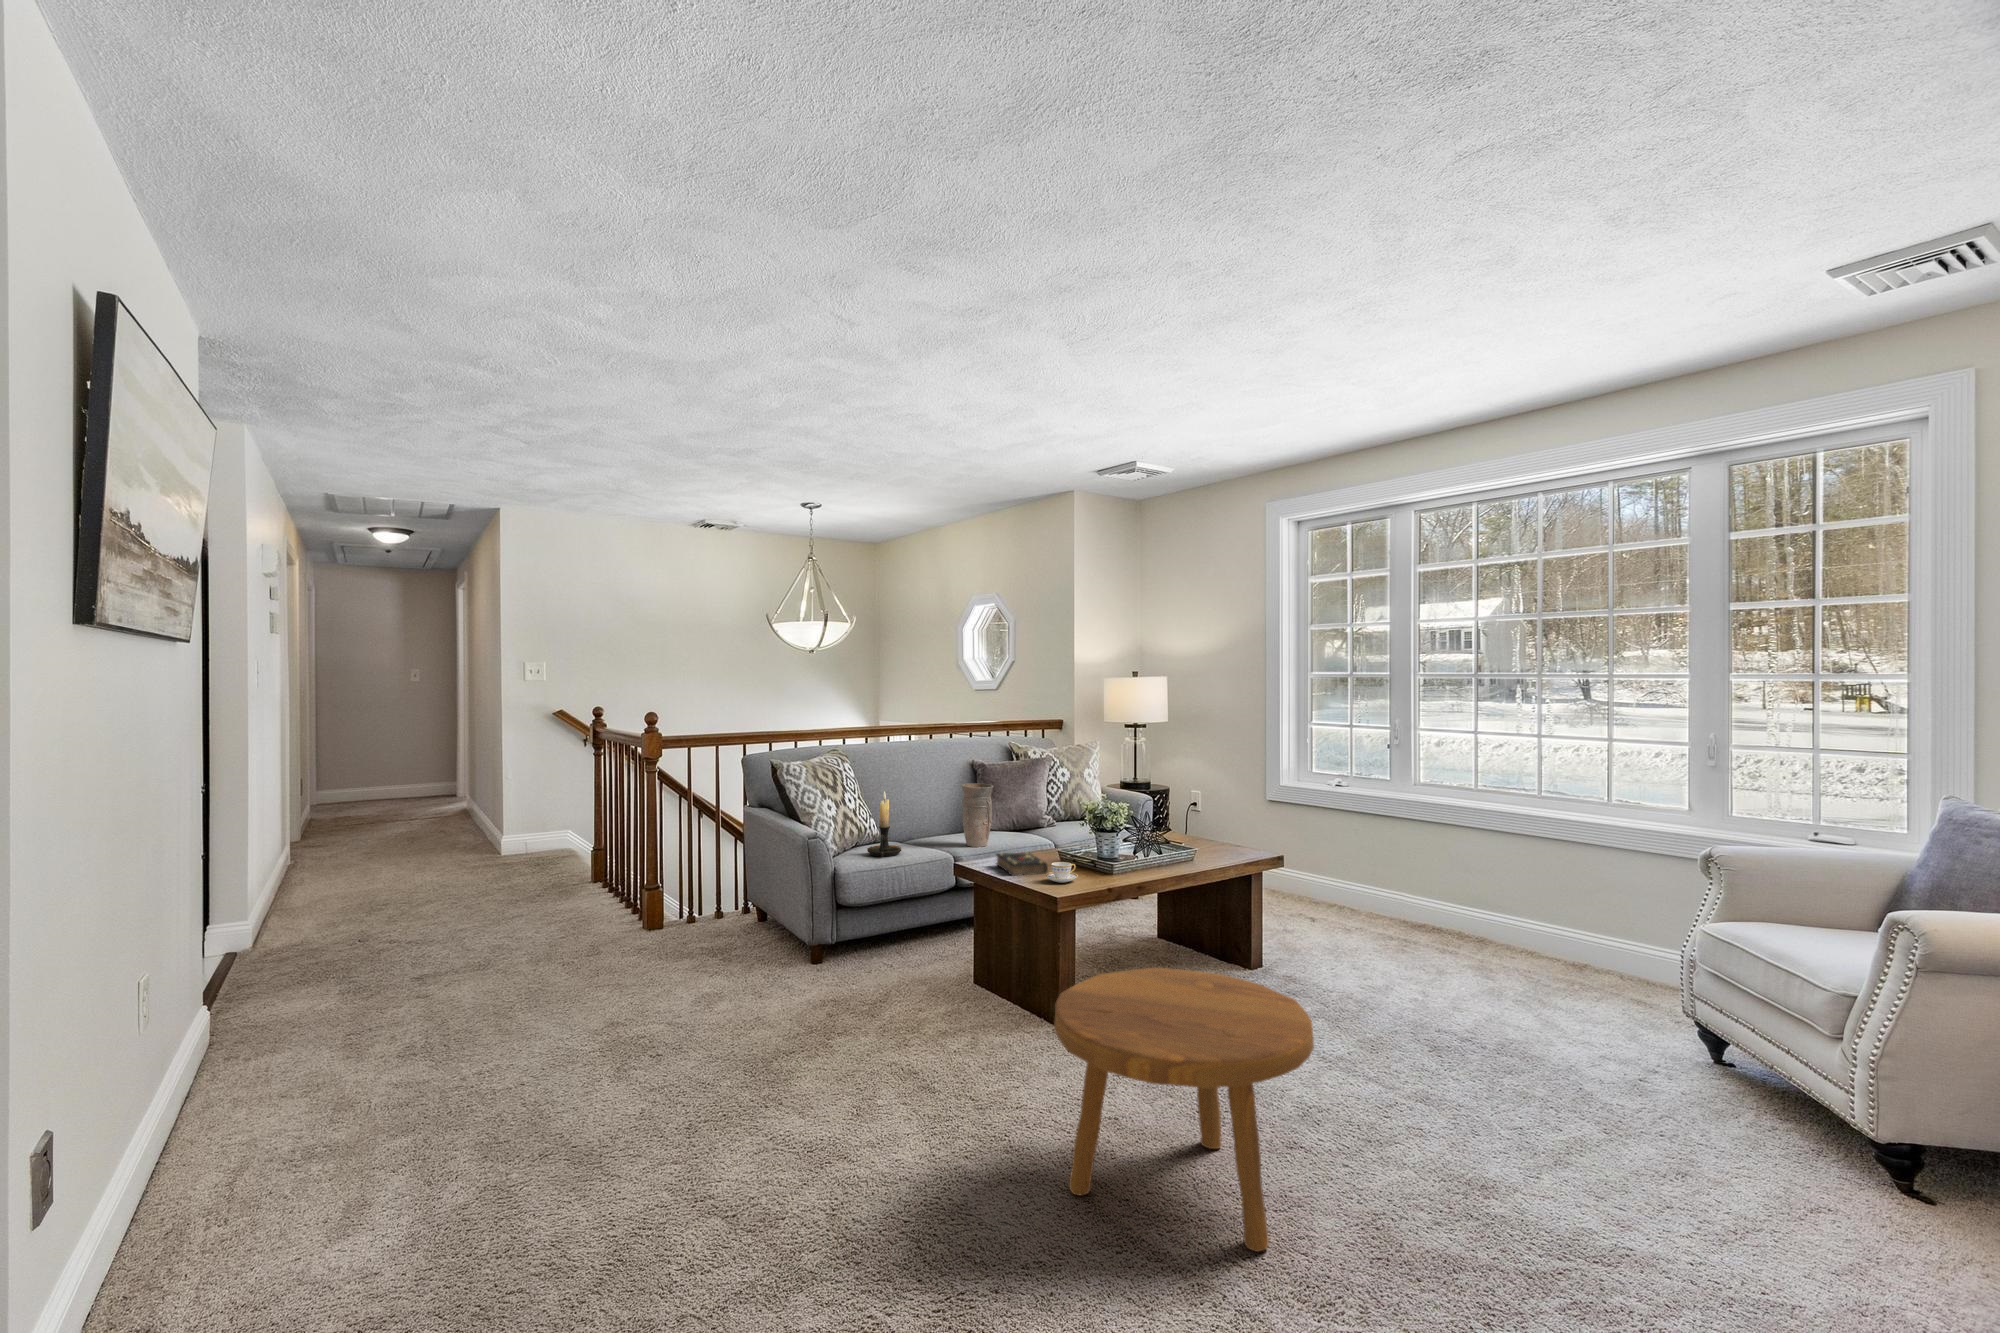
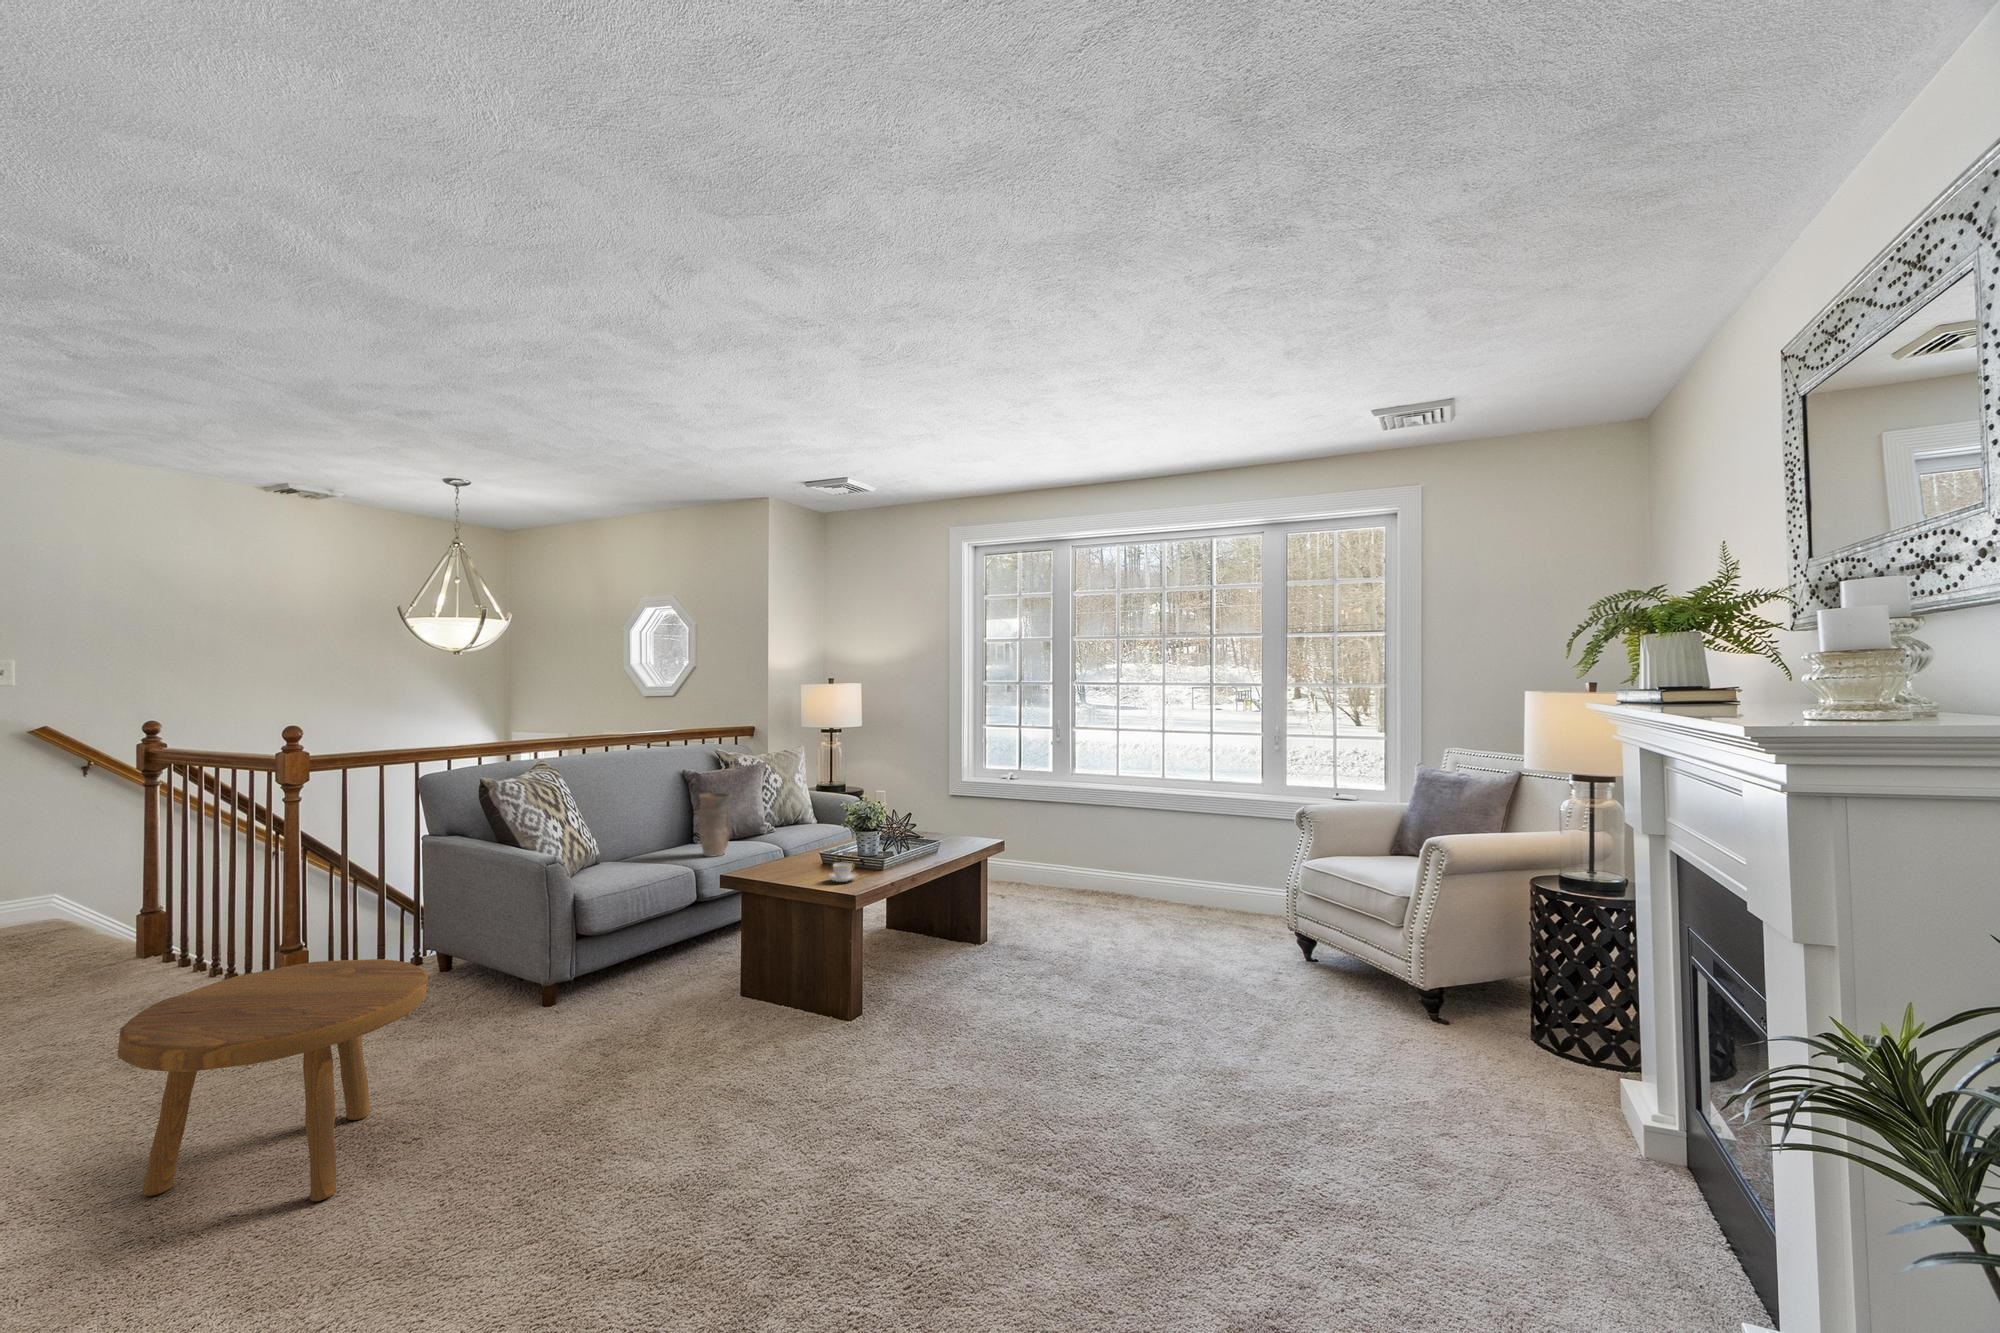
candle holder: present [867,791,901,857] -> none [603,806,642,876]
book: present [997,852,1048,876] -> none [760,857,820,881]
footstool: present [1054,968,1314,1252] -> present [117,959,428,1201]

